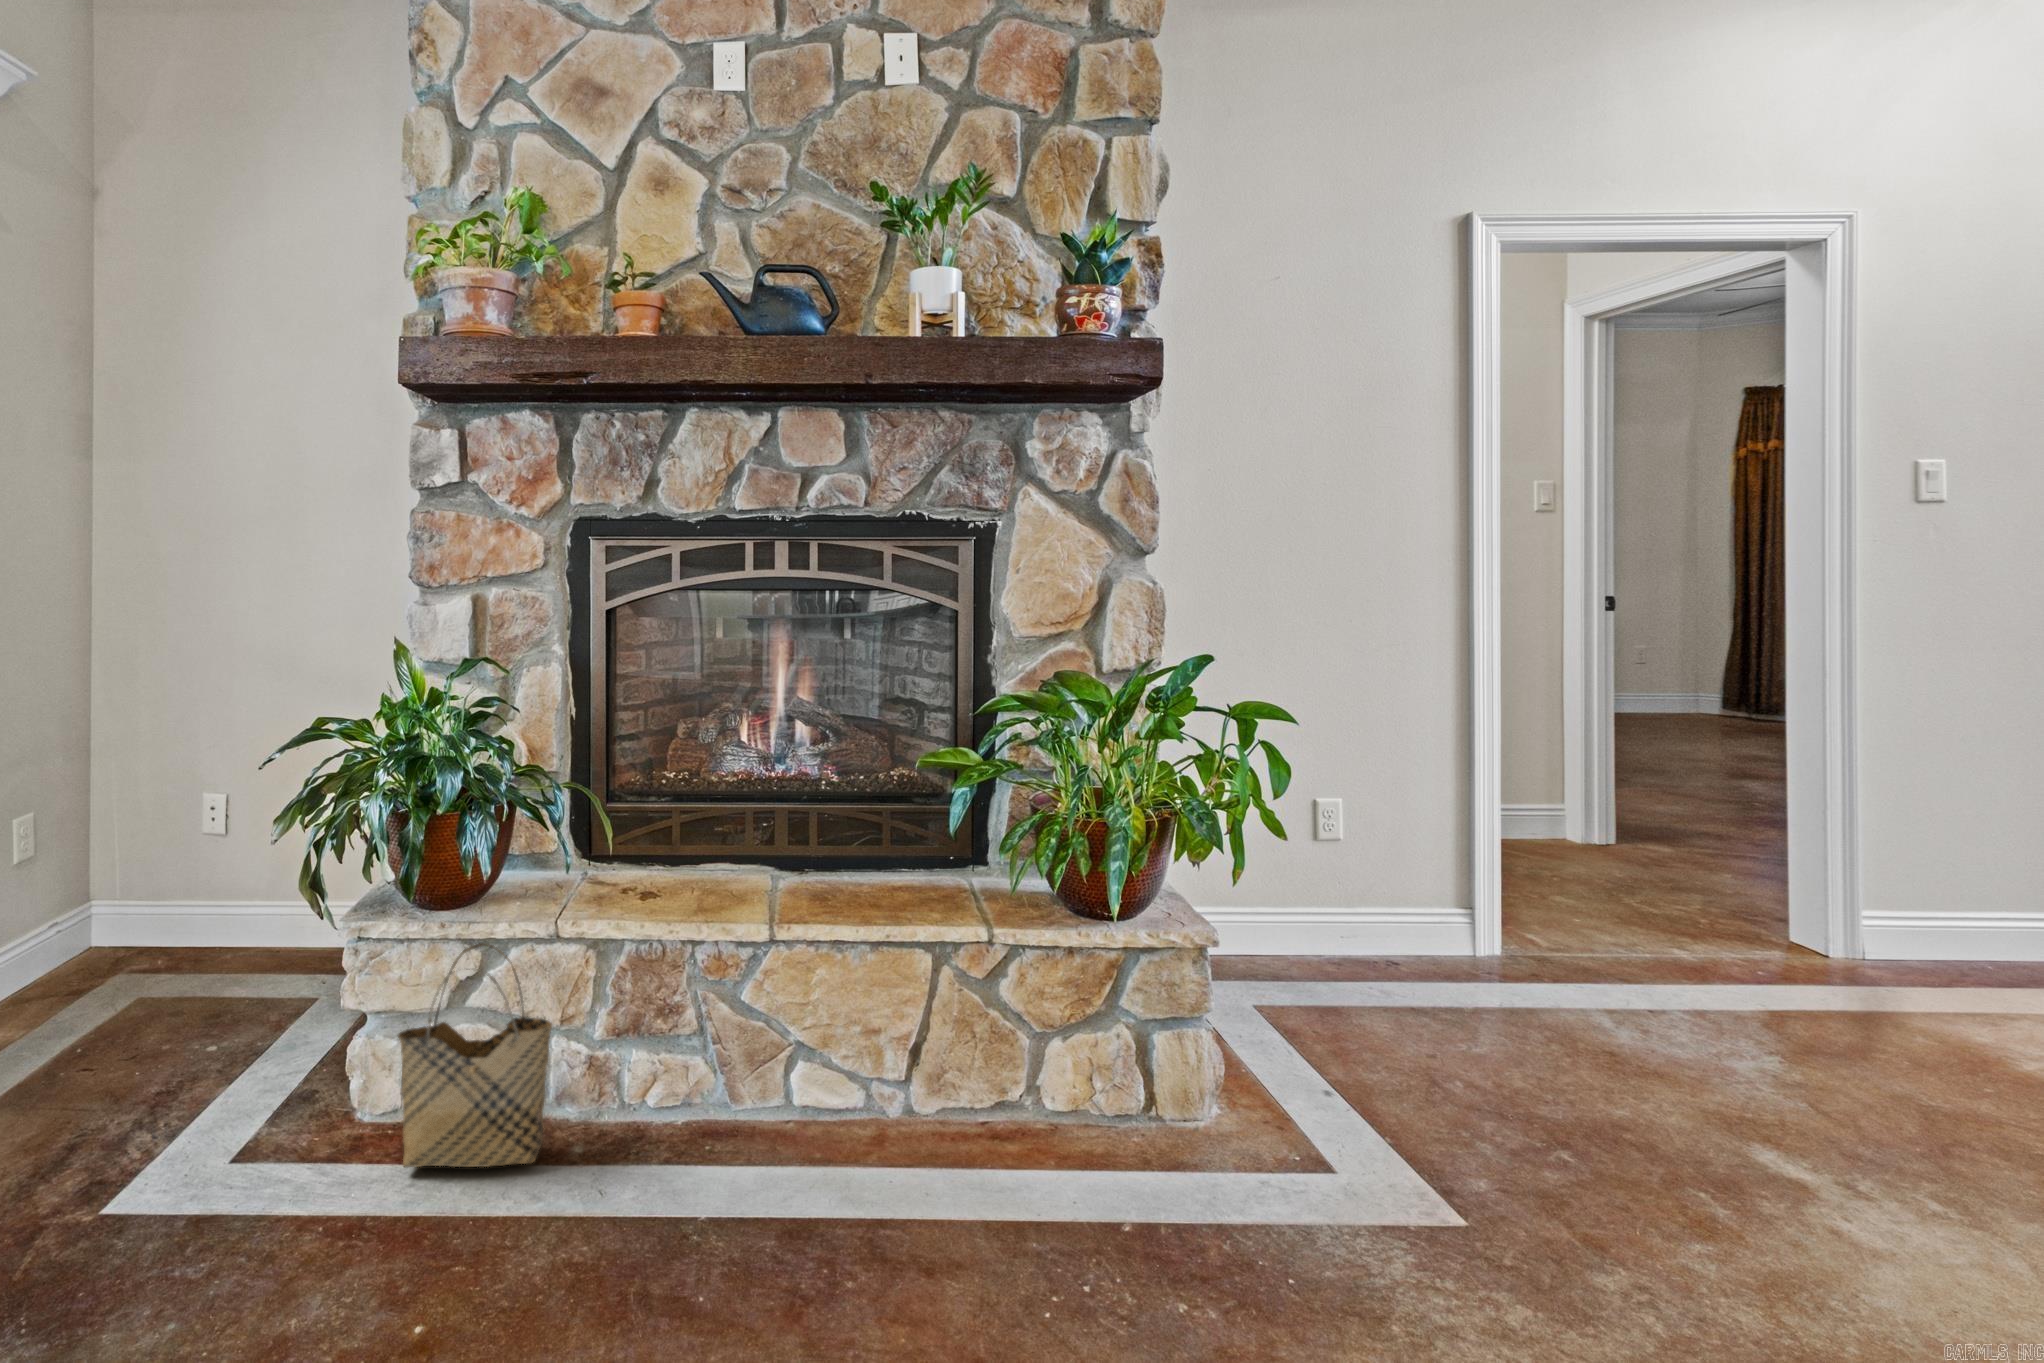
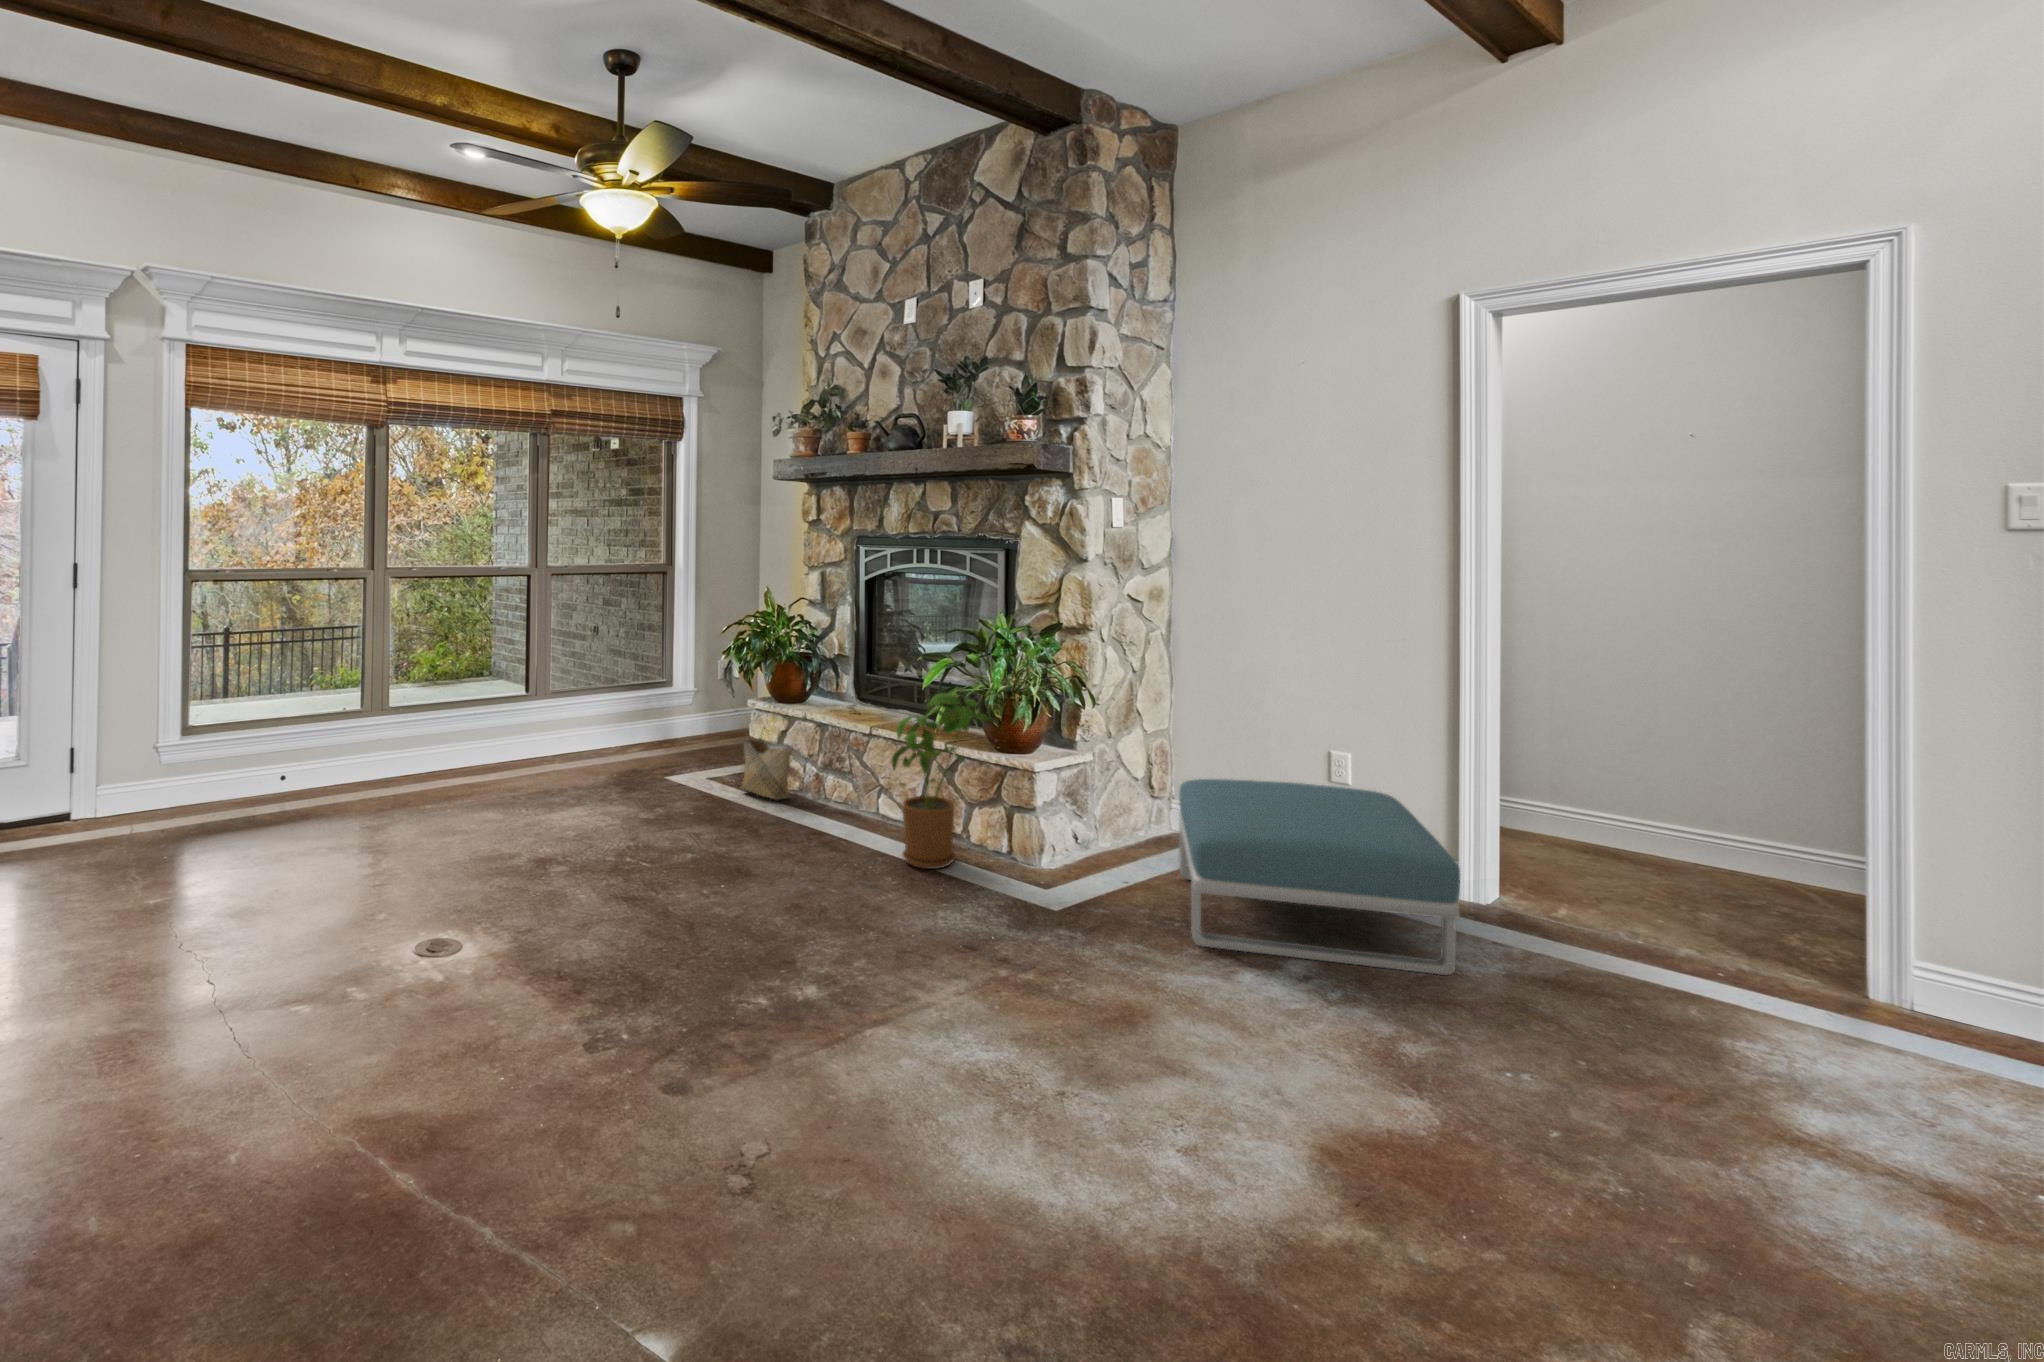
house plant: none [965,816,1173,1206] -> present [891,693,989,869]
footstool: none [1304,851,1792,1159] -> present [1179,779,1460,975]

